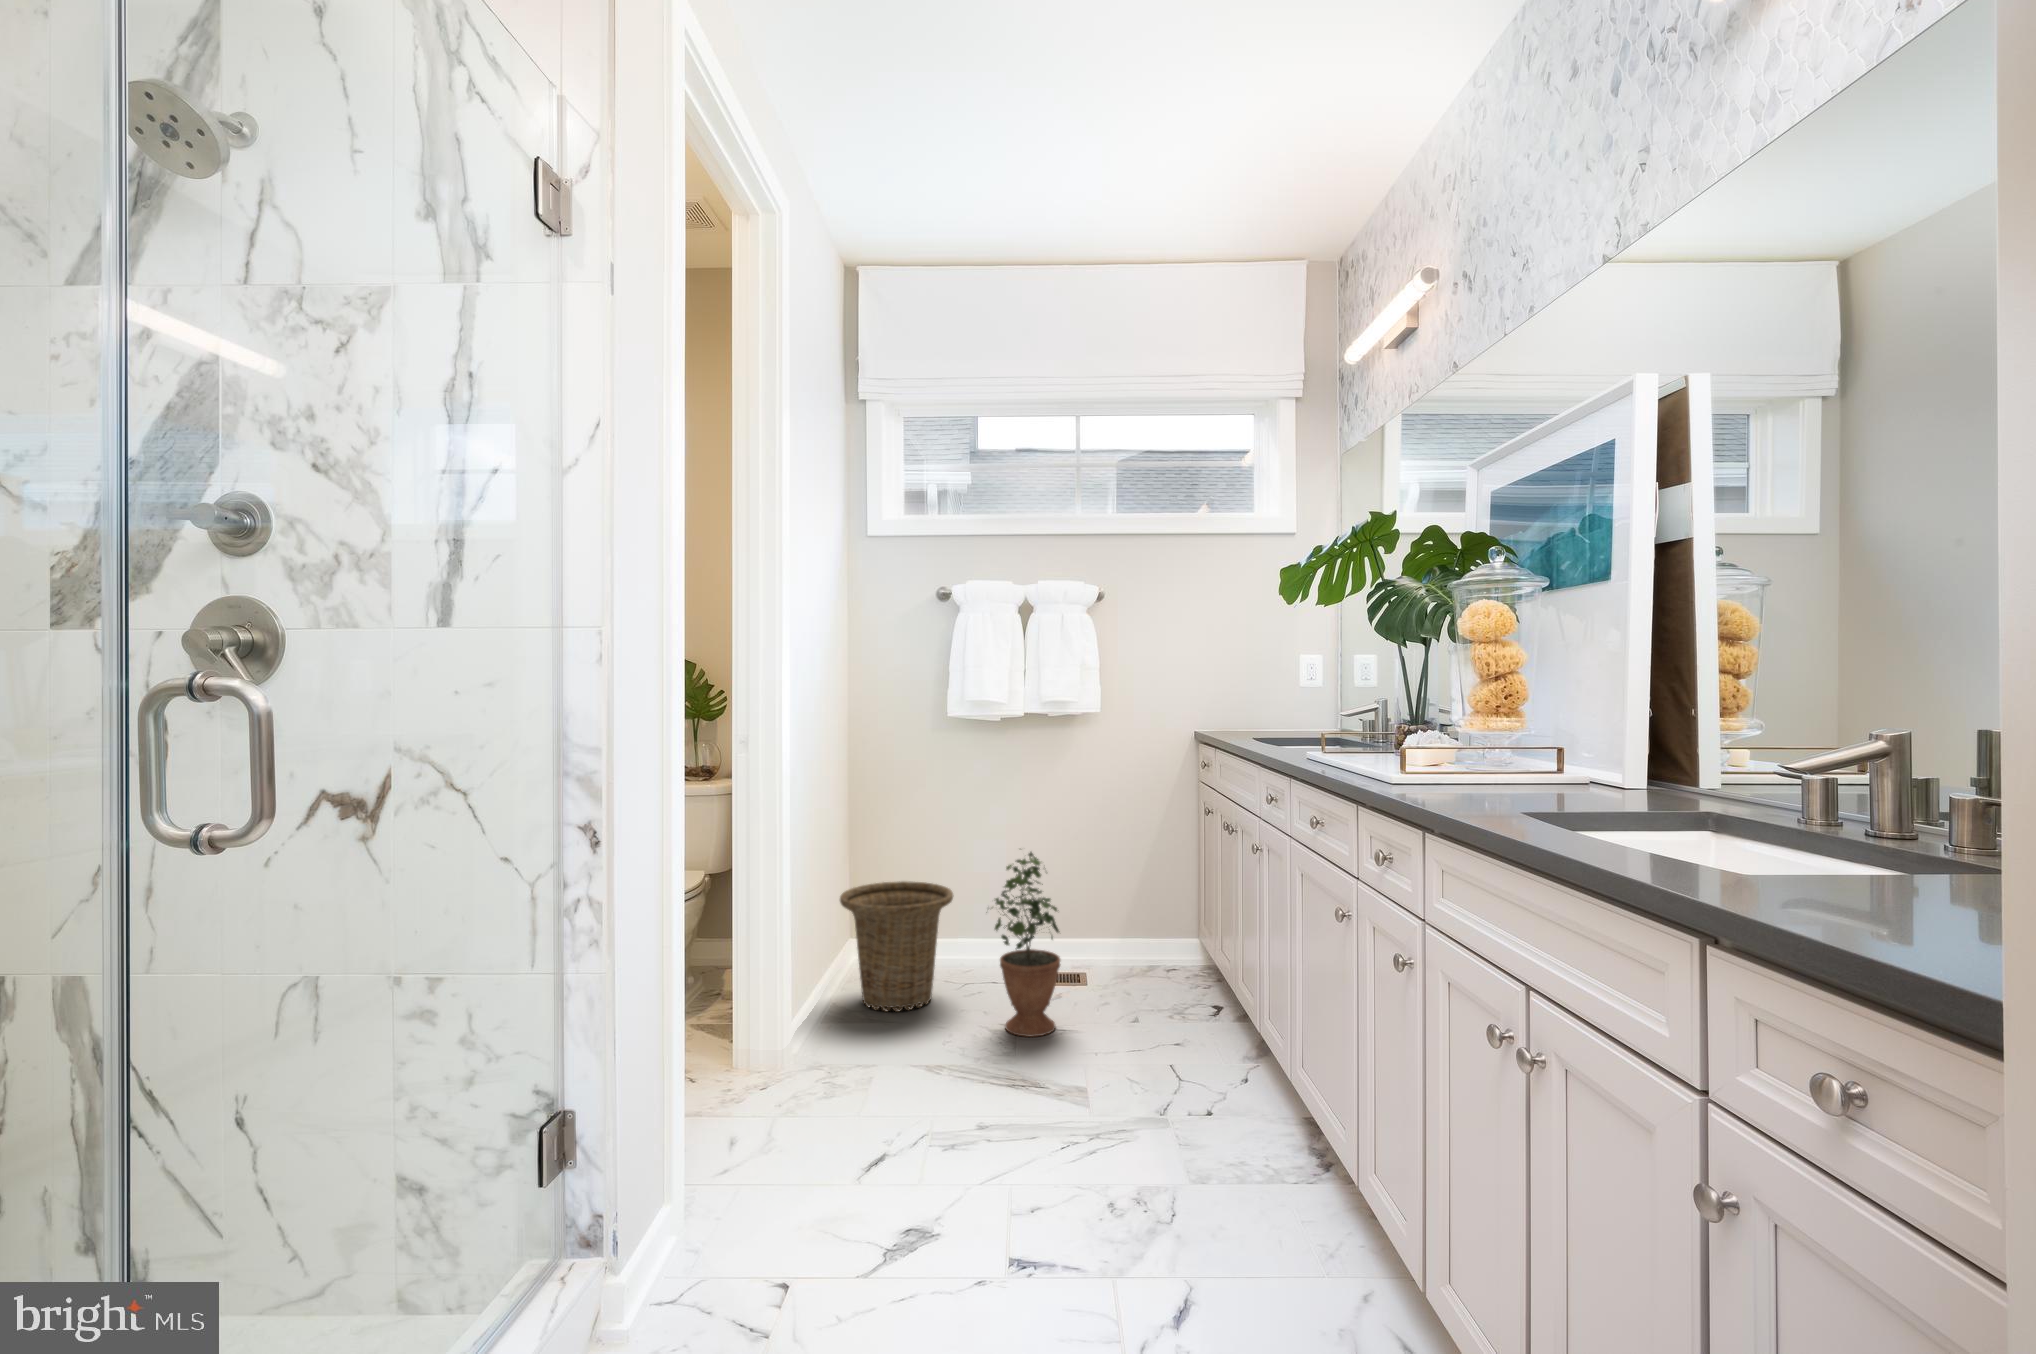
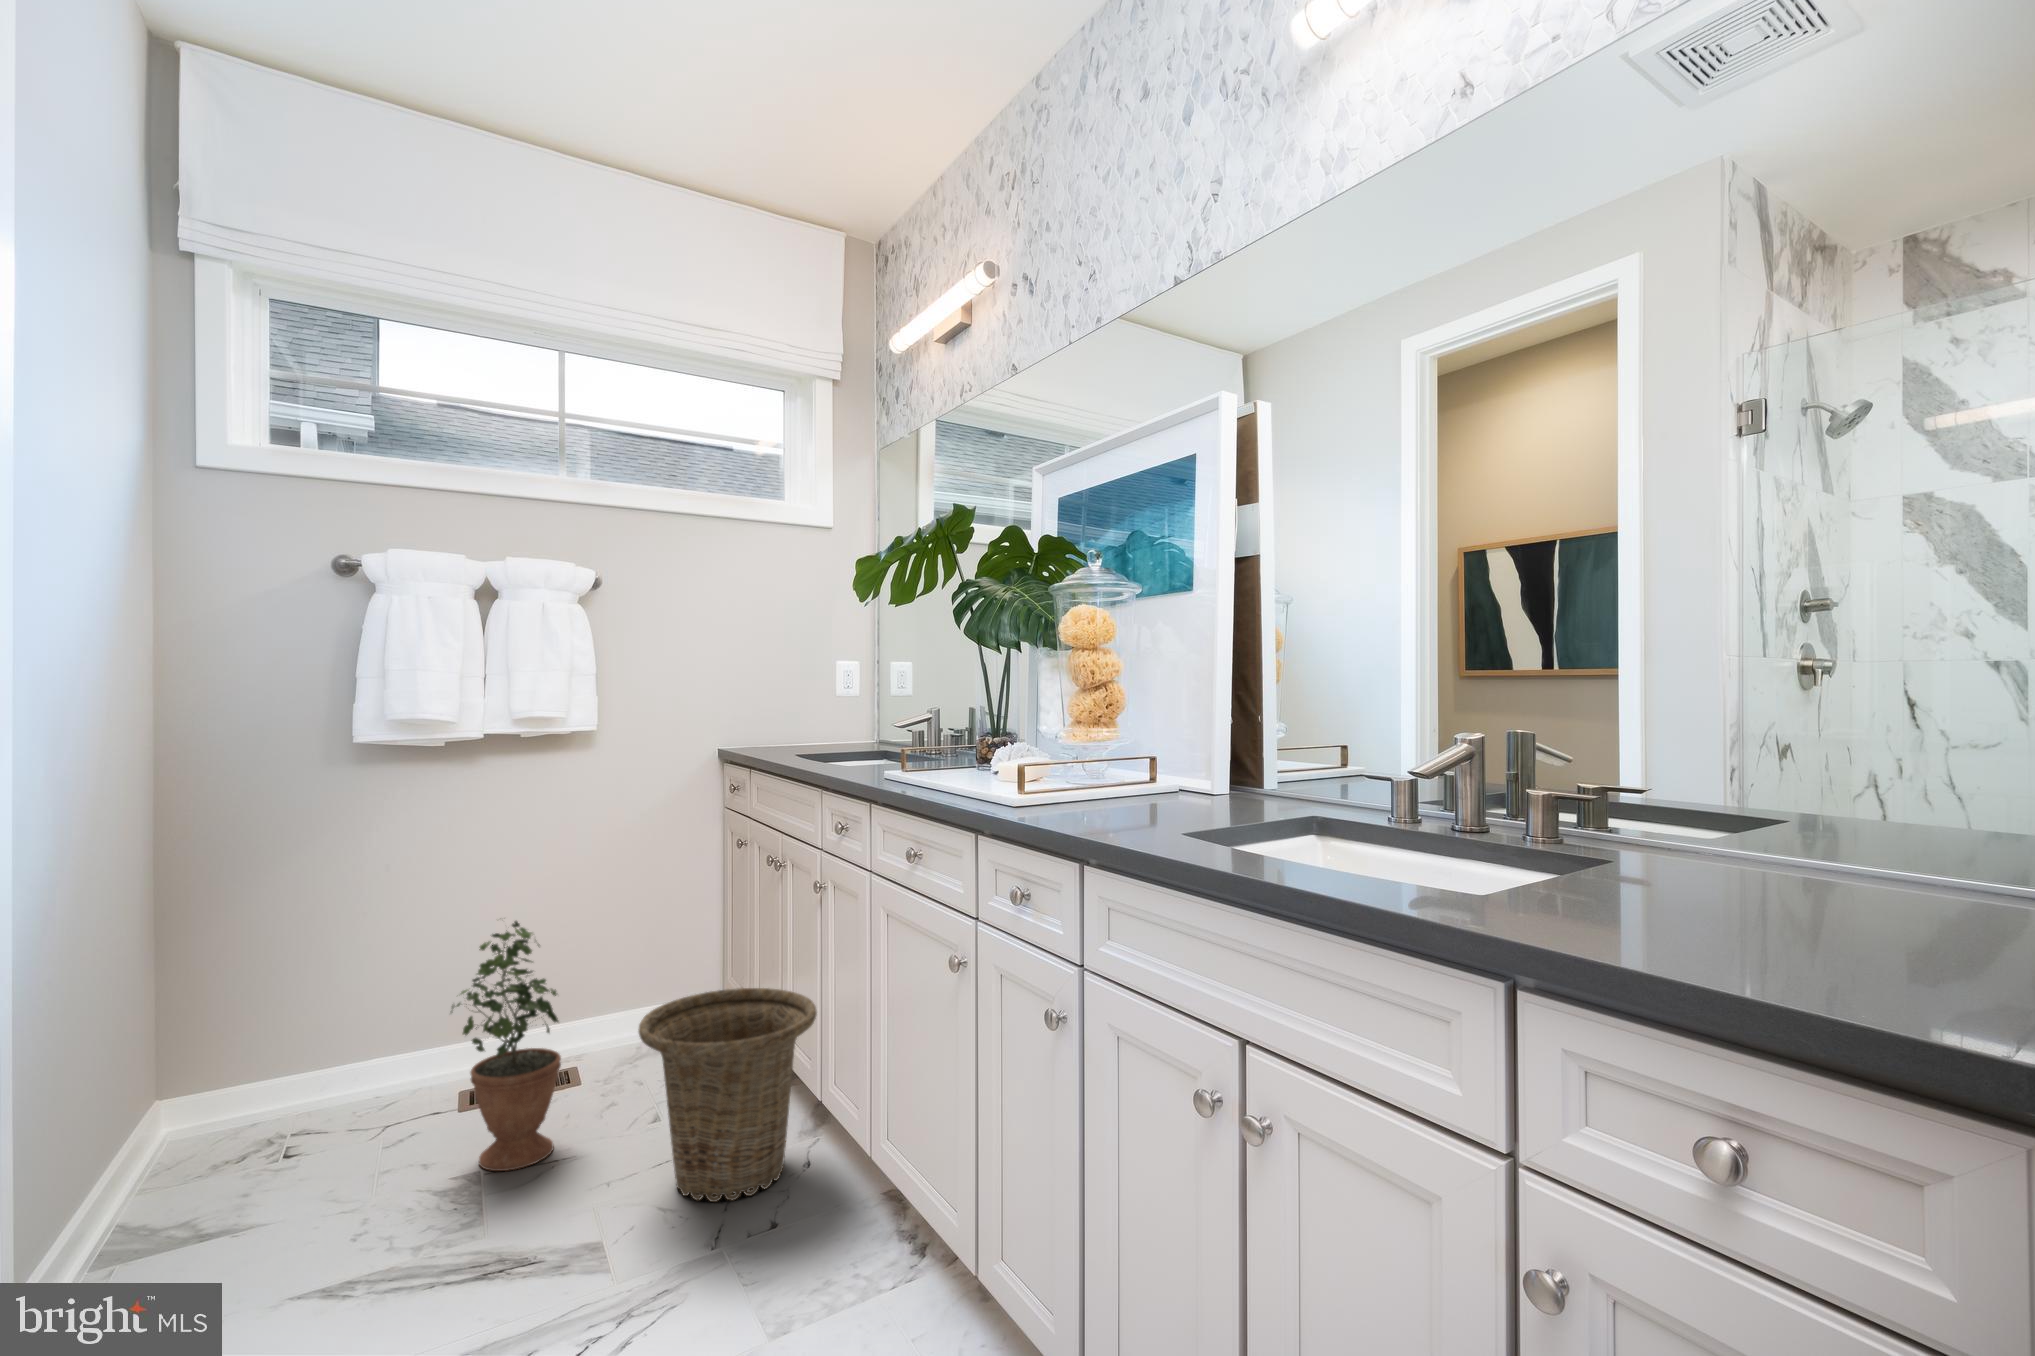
basket: present [840,881,953,1012] -> present [638,988,817,1202]

